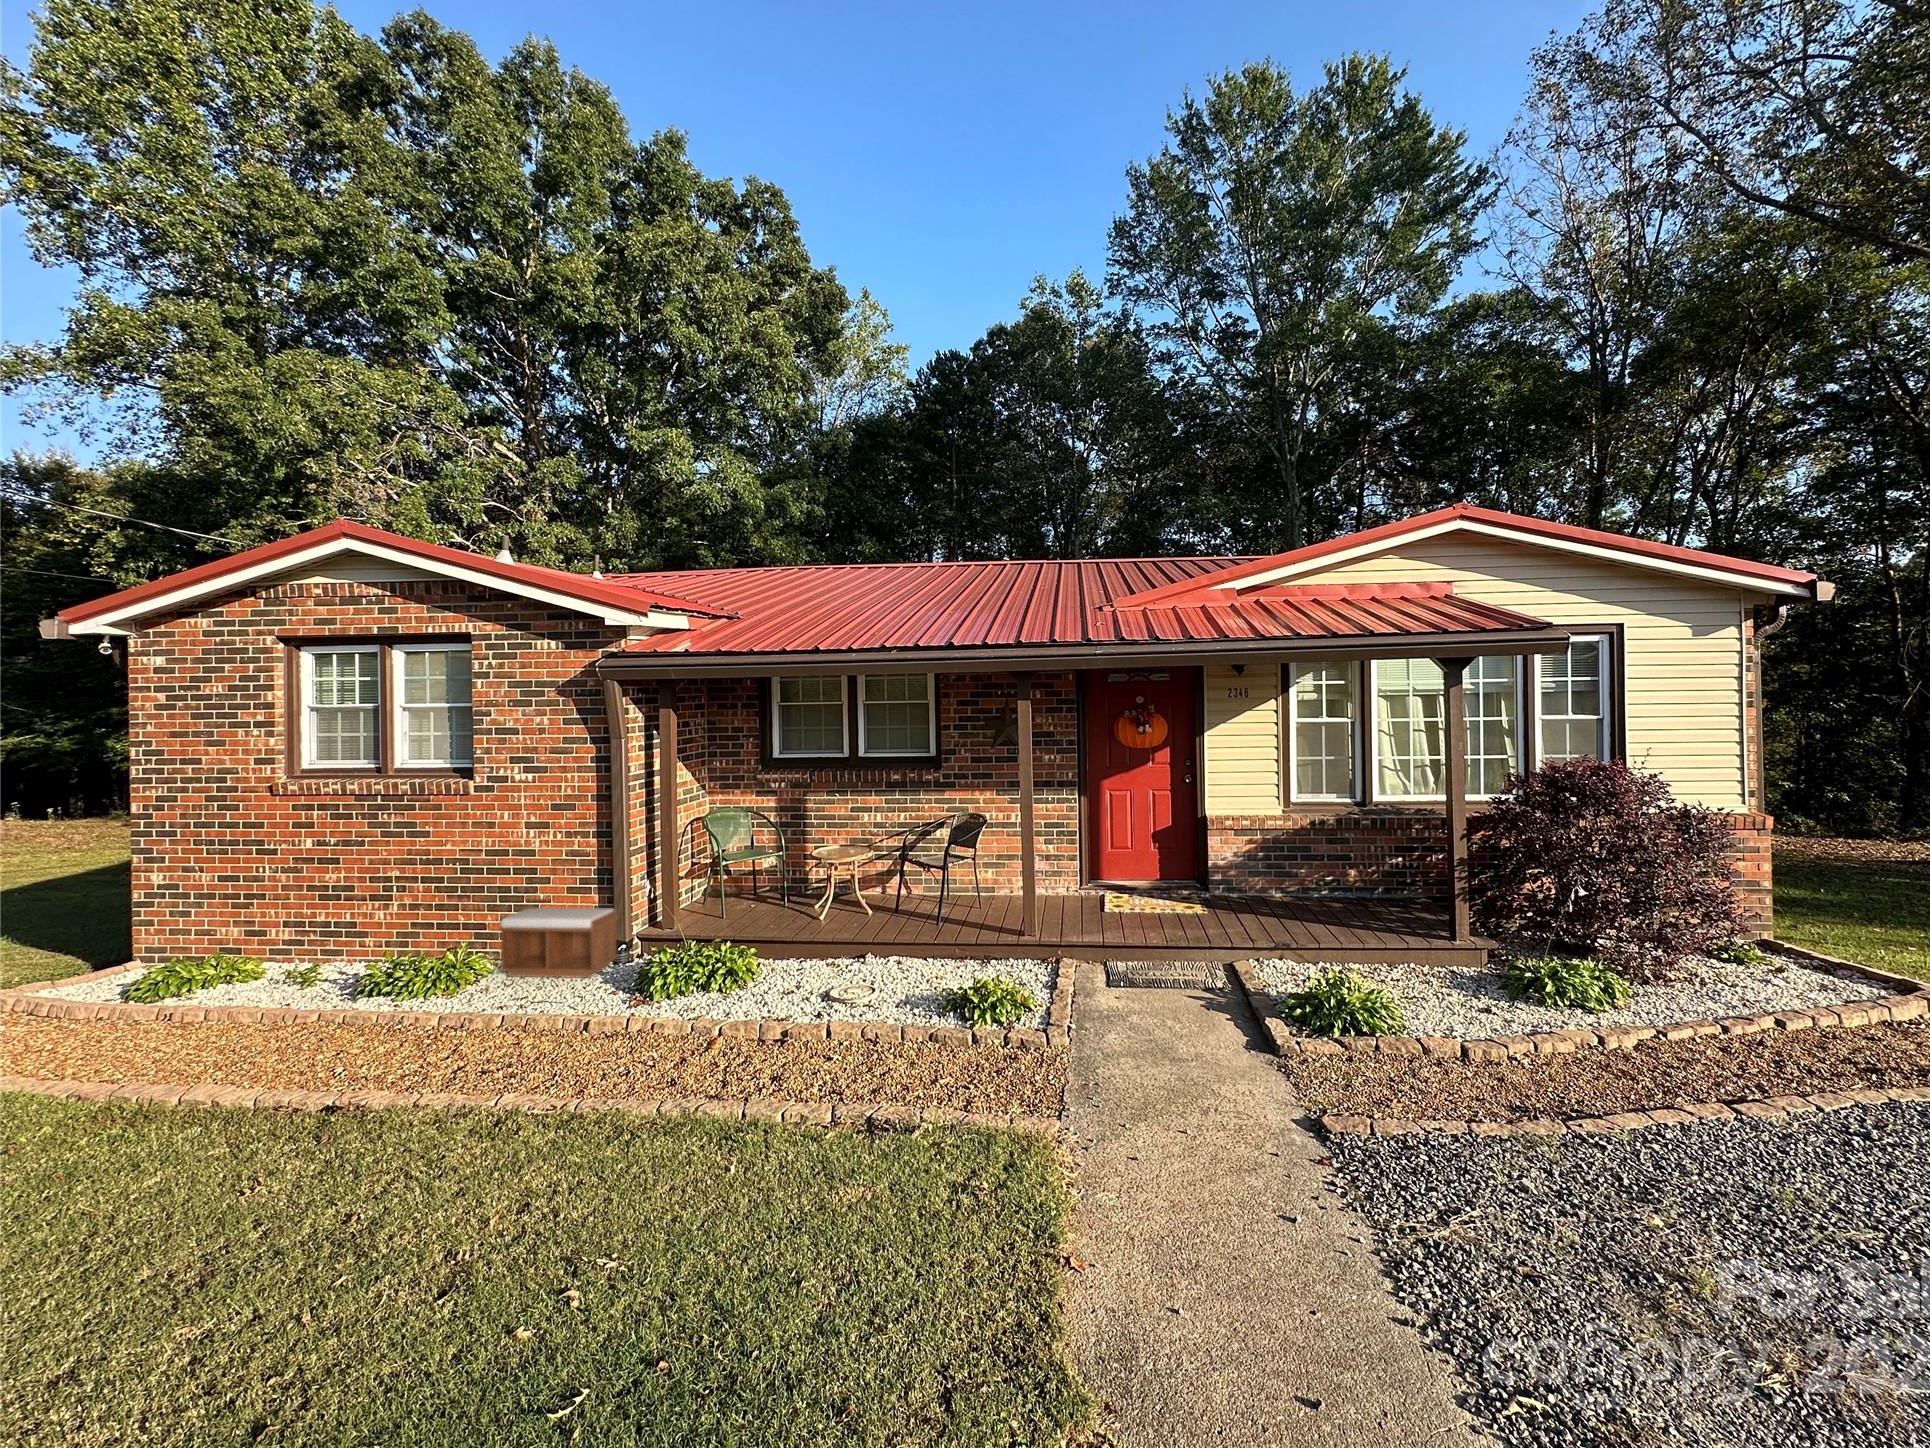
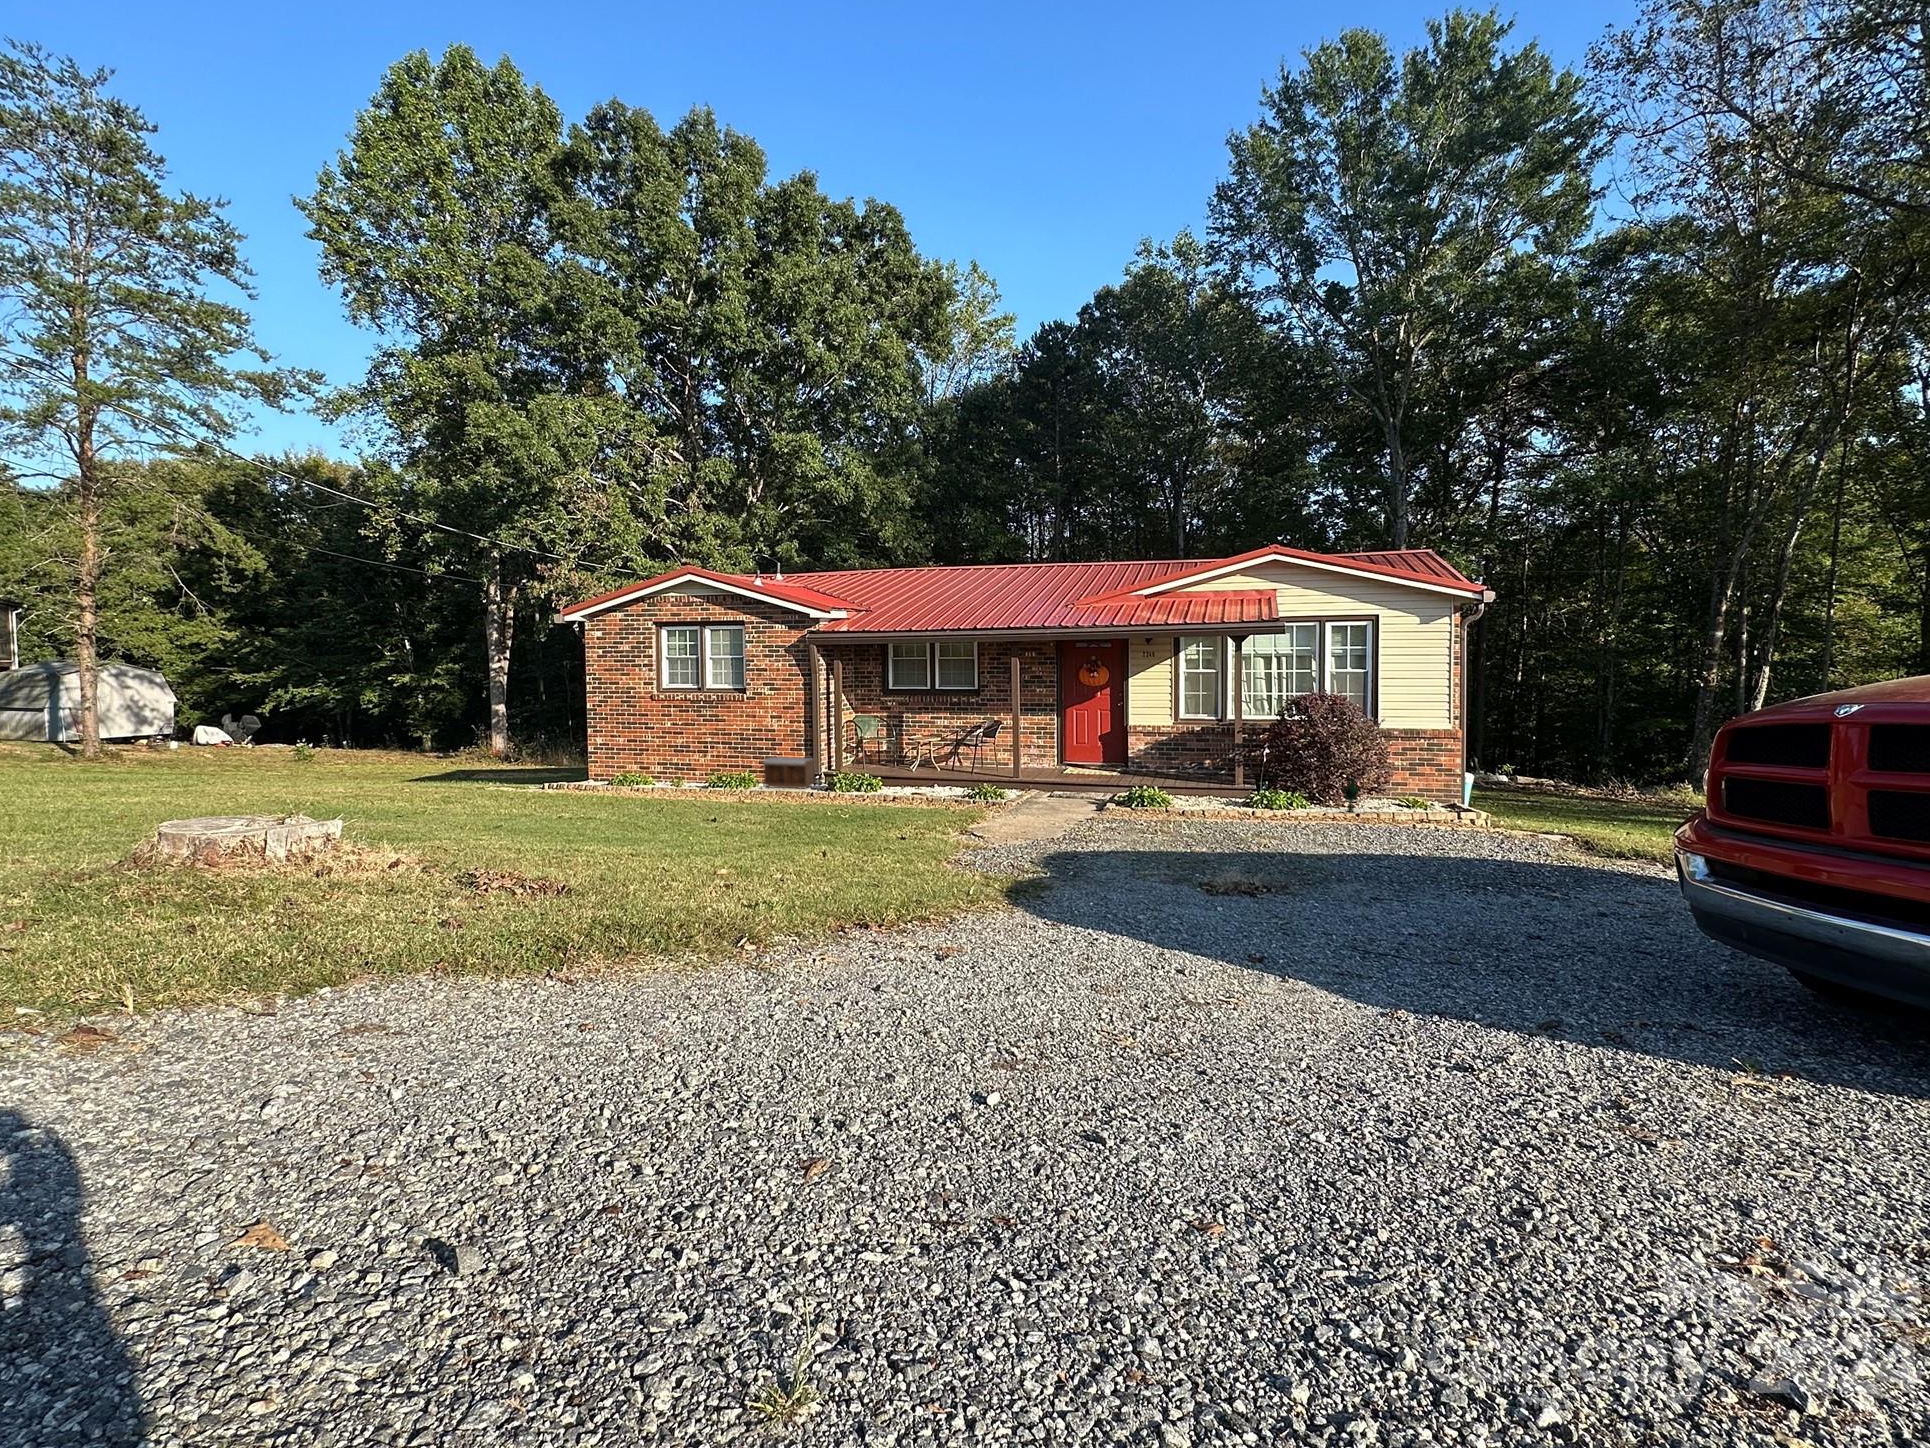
decorative plant: none [1679,924,1723,1001] -> present [1341,776,1359,812]

